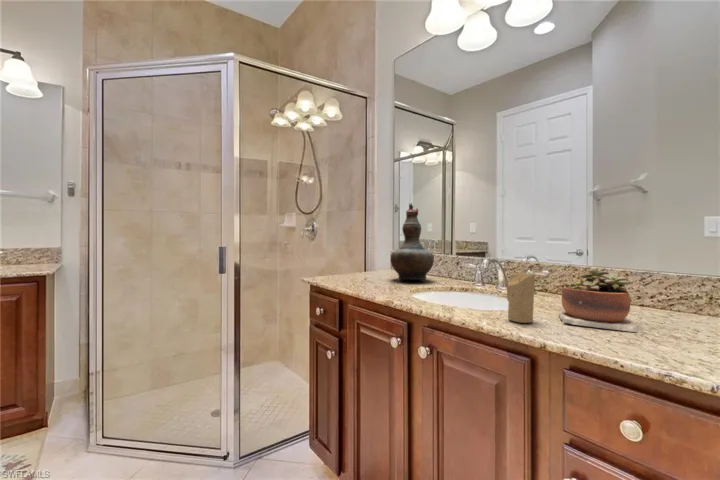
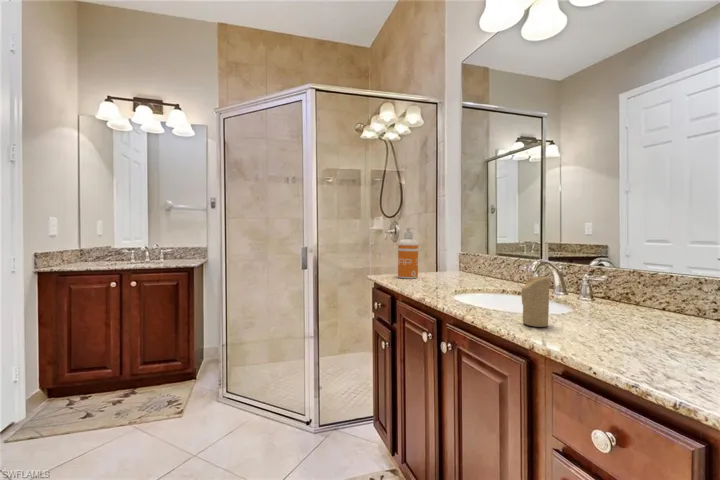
decorative vase: present [391,203,434,280] -> none [447,205,492,281]
soap dispenser: none [336,225,358,280] -> present [398,227,418,279]
succulent plant: present [559,268,637,332] -> none [579,274,669,346]

